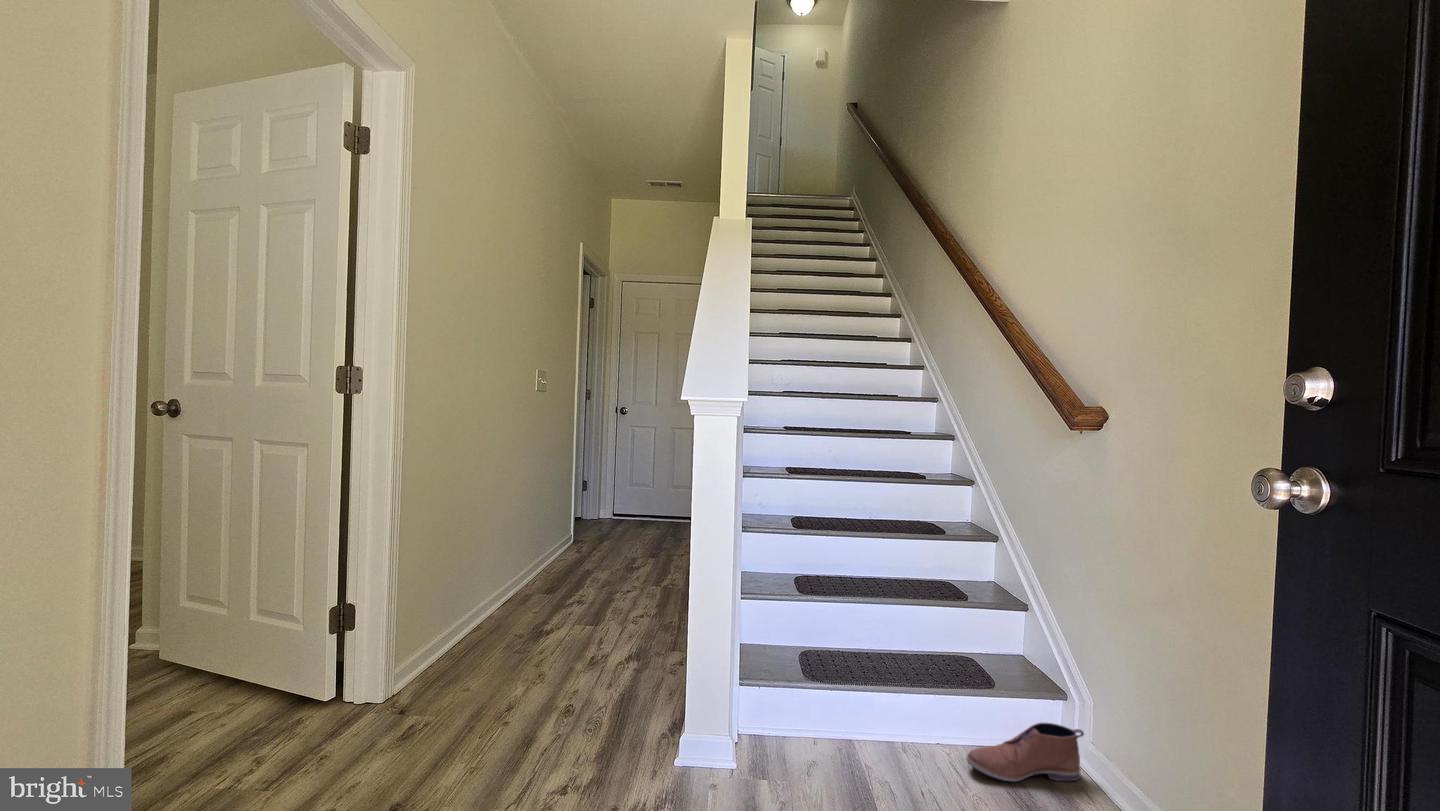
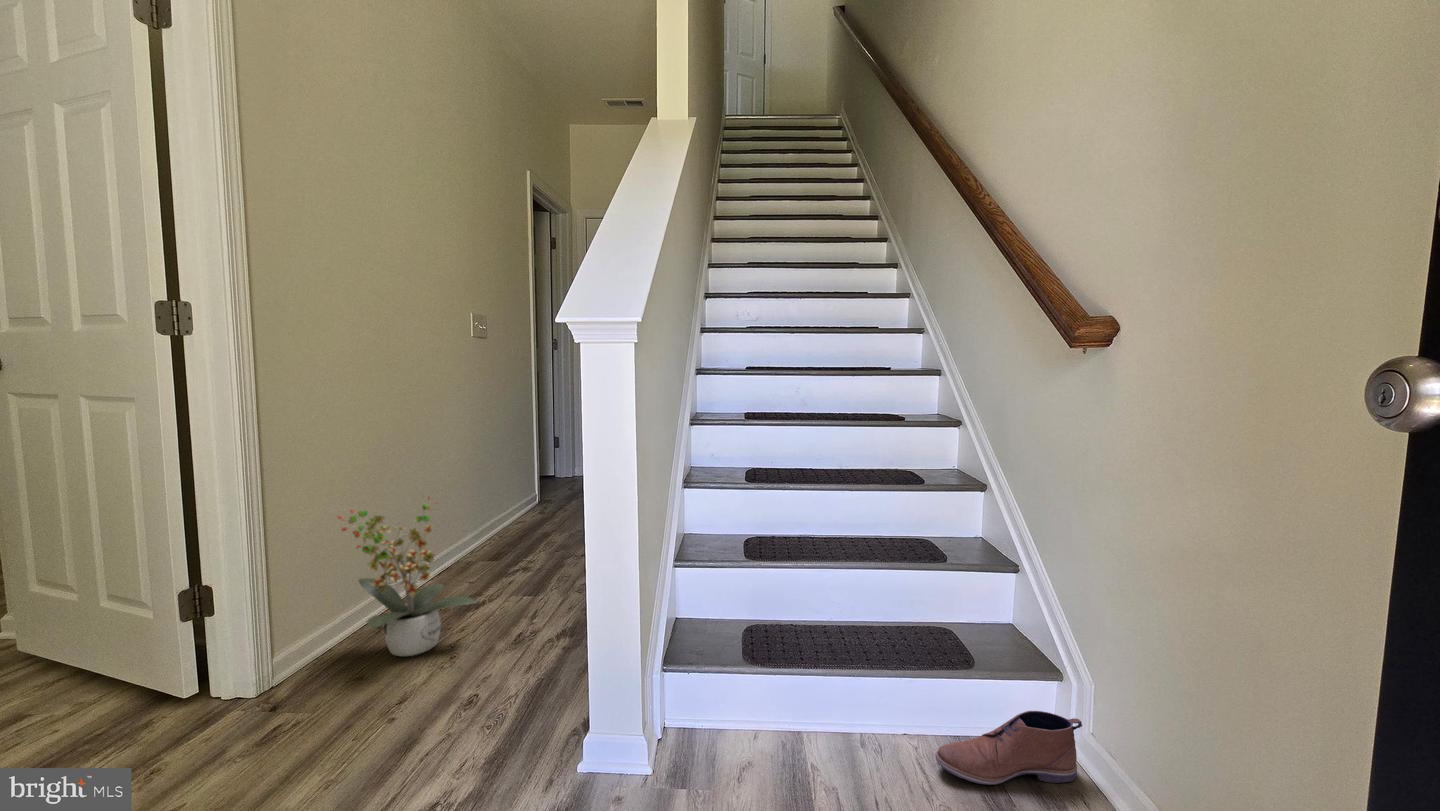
potted plant: none [452,533,560,673] -> present [338,497,476,656]

